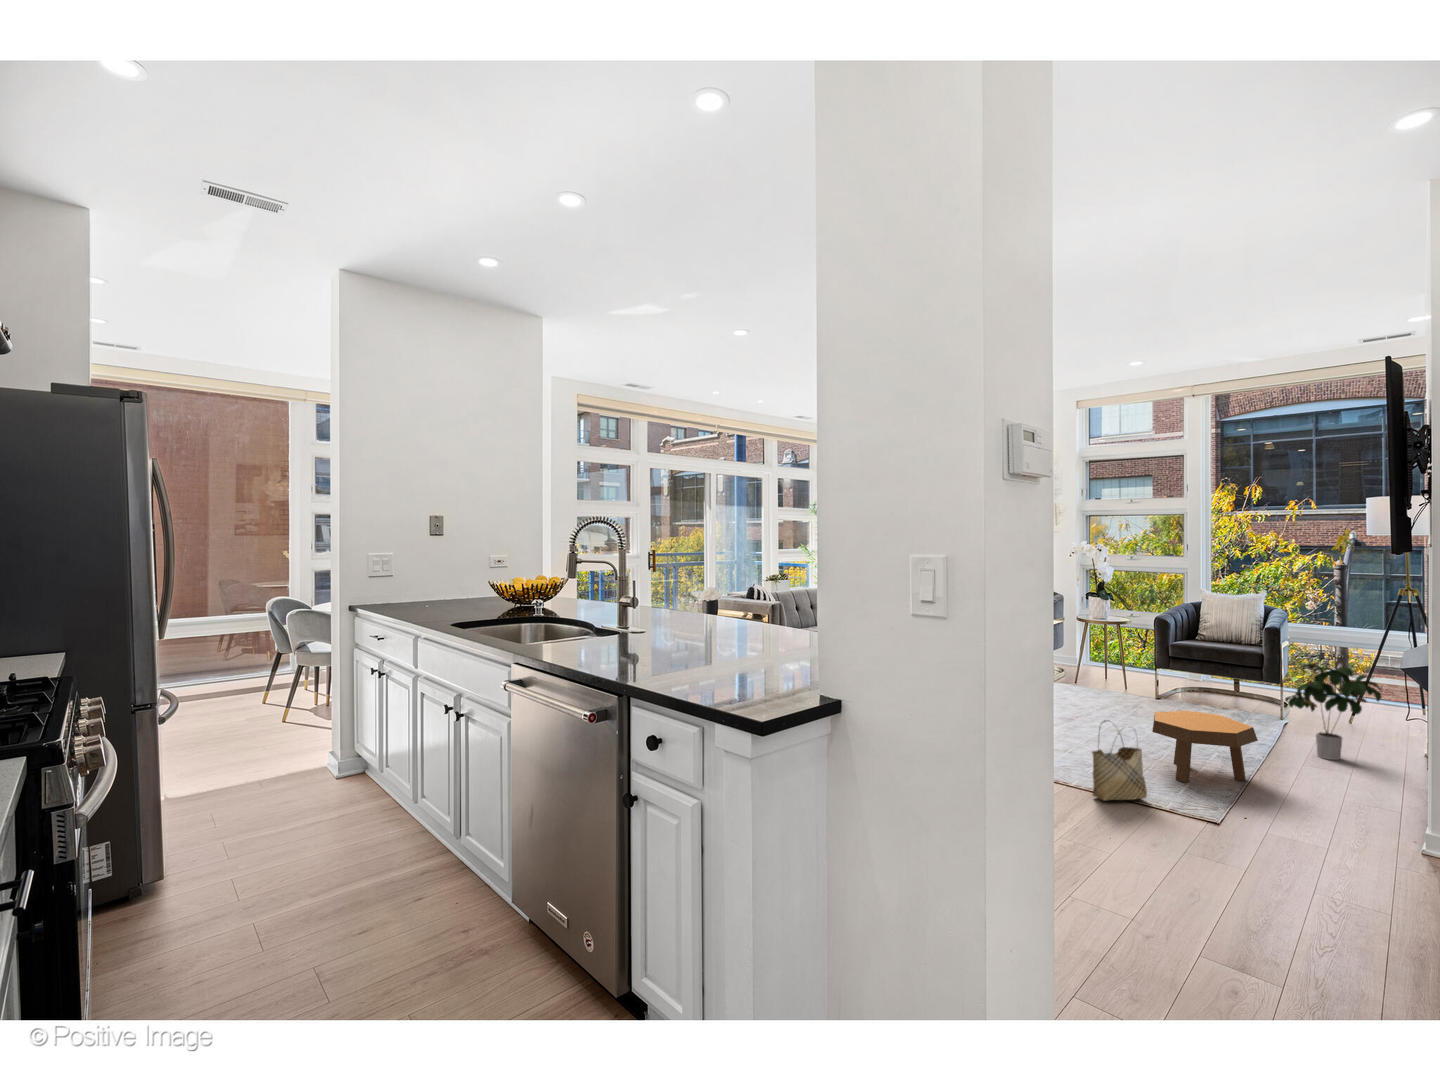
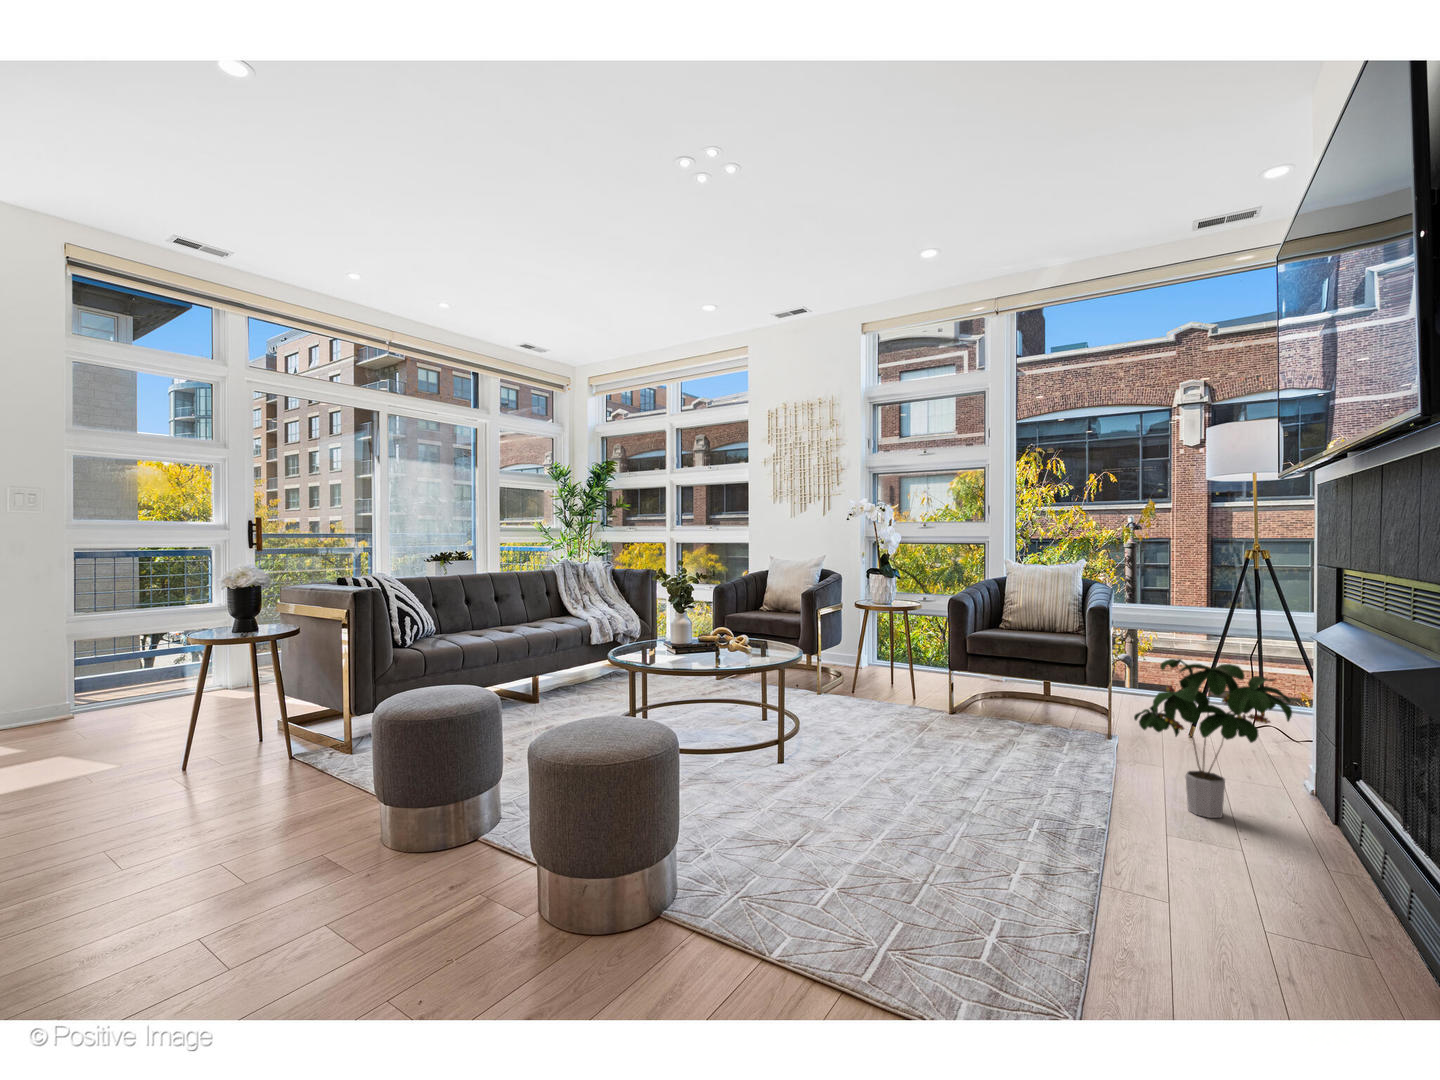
footstool: present [1152,711,1258,782] -> none [943,752,1125,910]
woven basket: present [1092,721,1147,801] -> none [813,806,930,1012]

